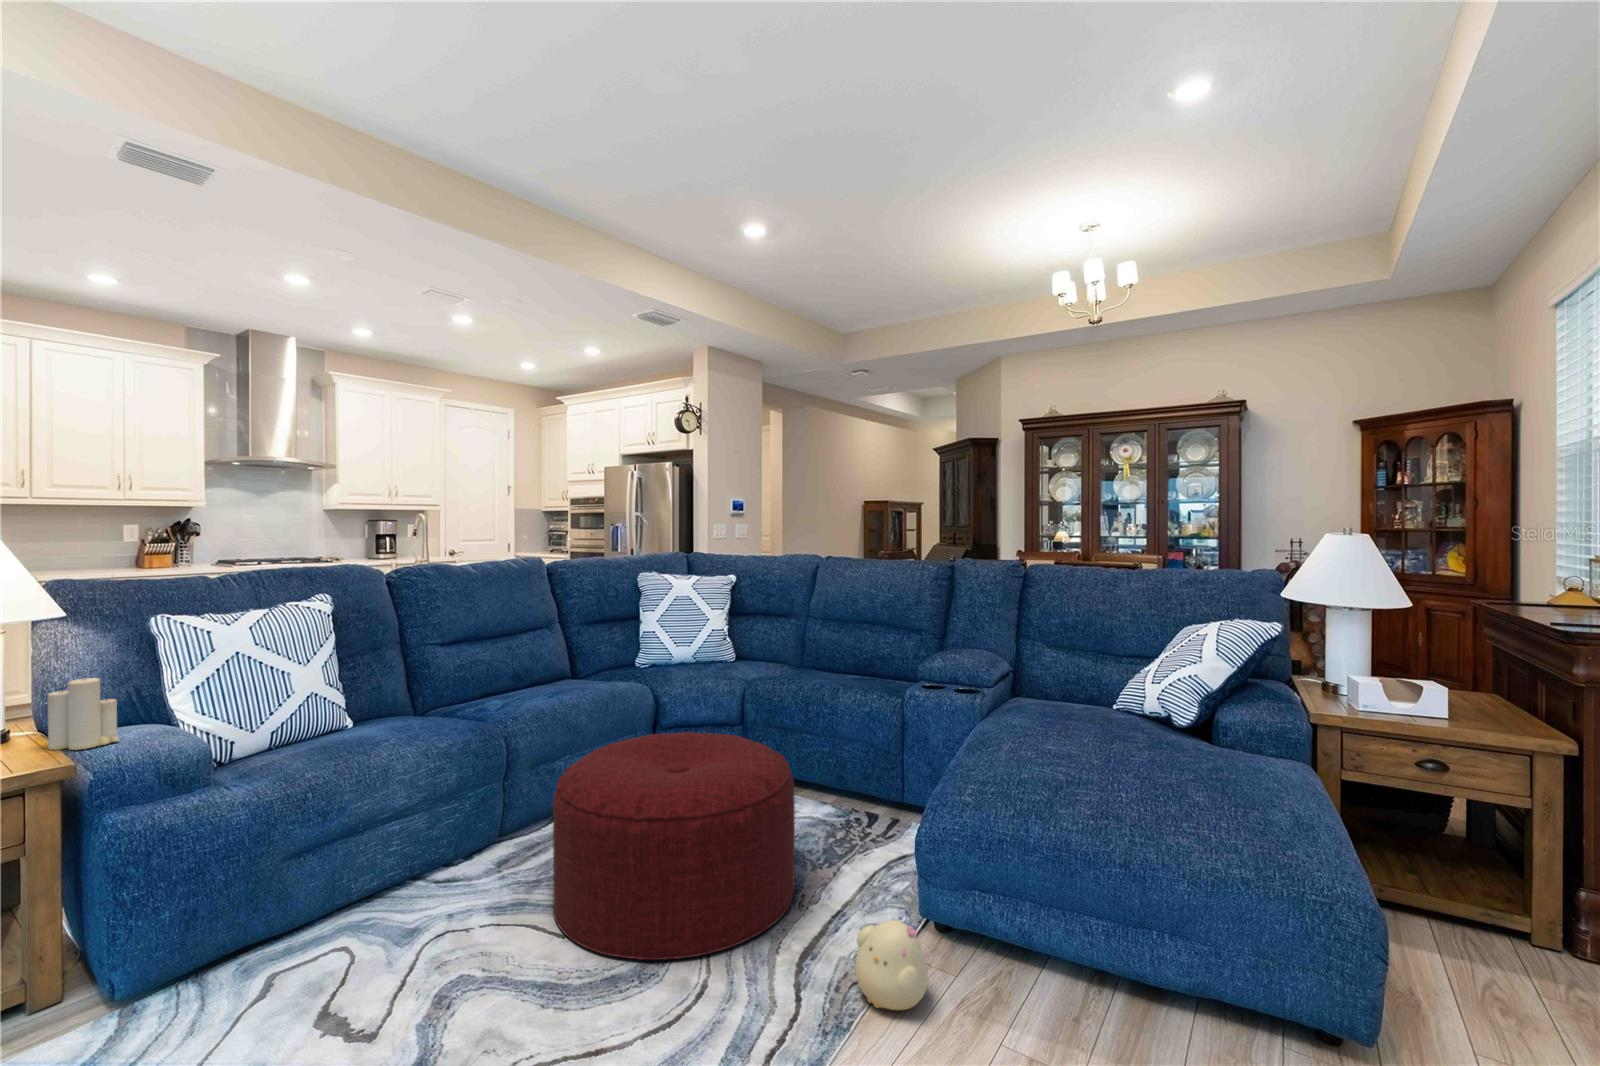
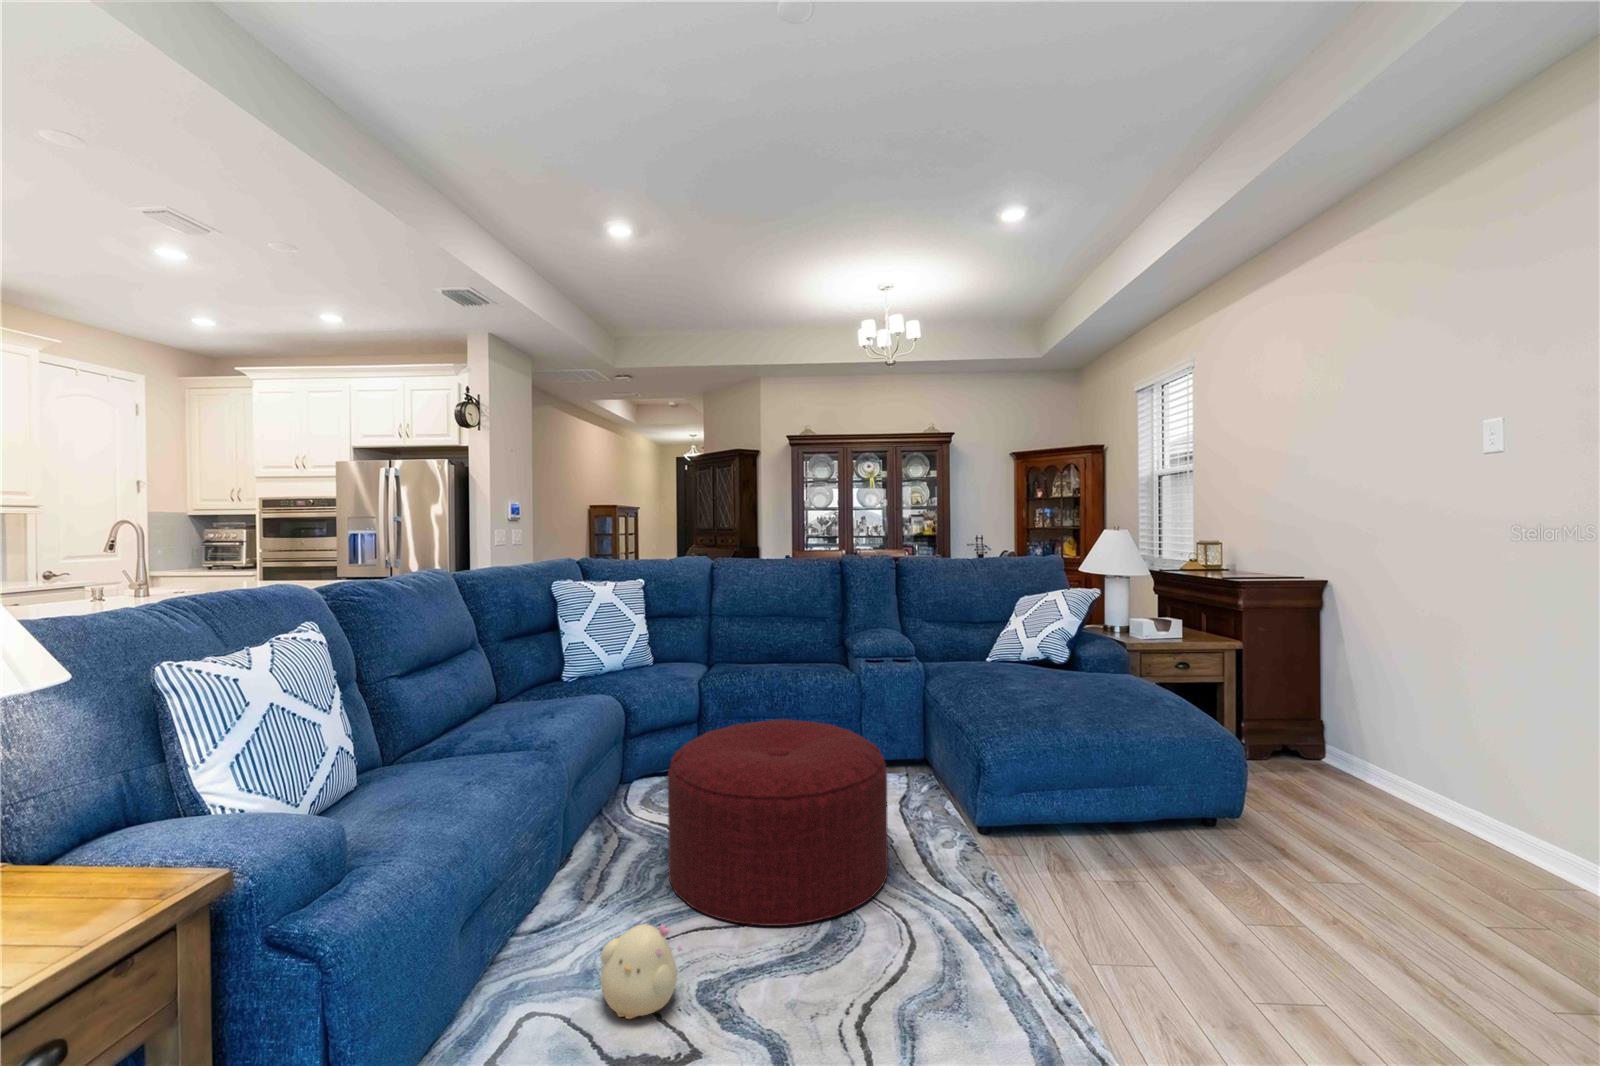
candle: present [48,678,119,750] -> none [144,743,243,863]
plush toy: present [855,920,930,1010] -> present [601,924,682,1019]

